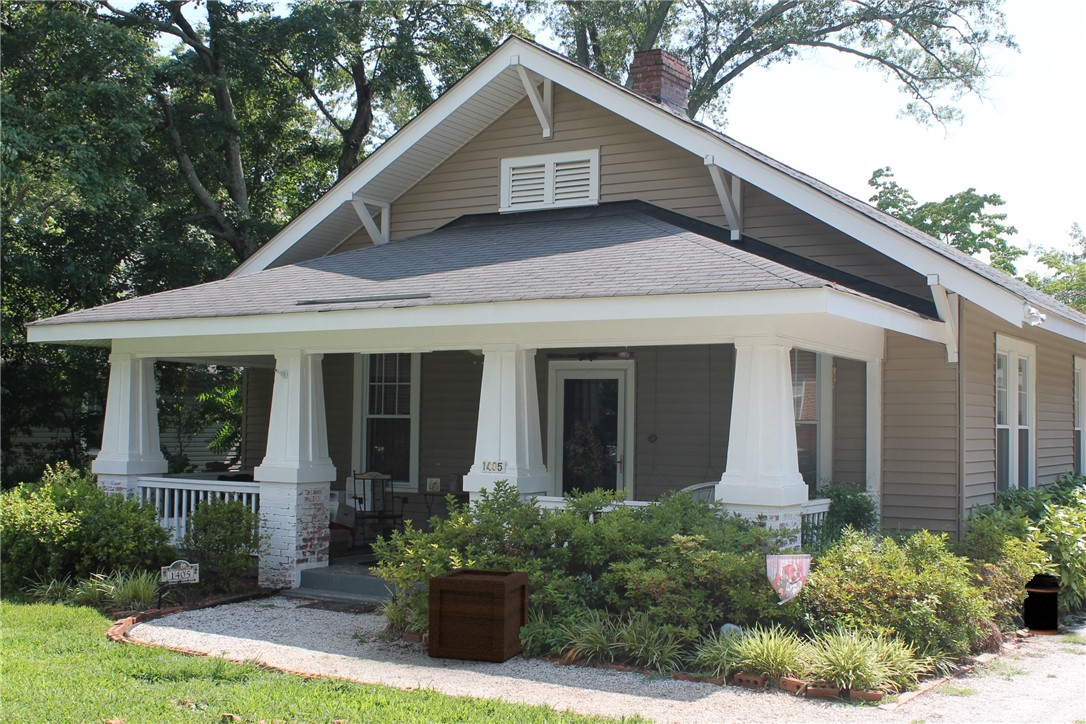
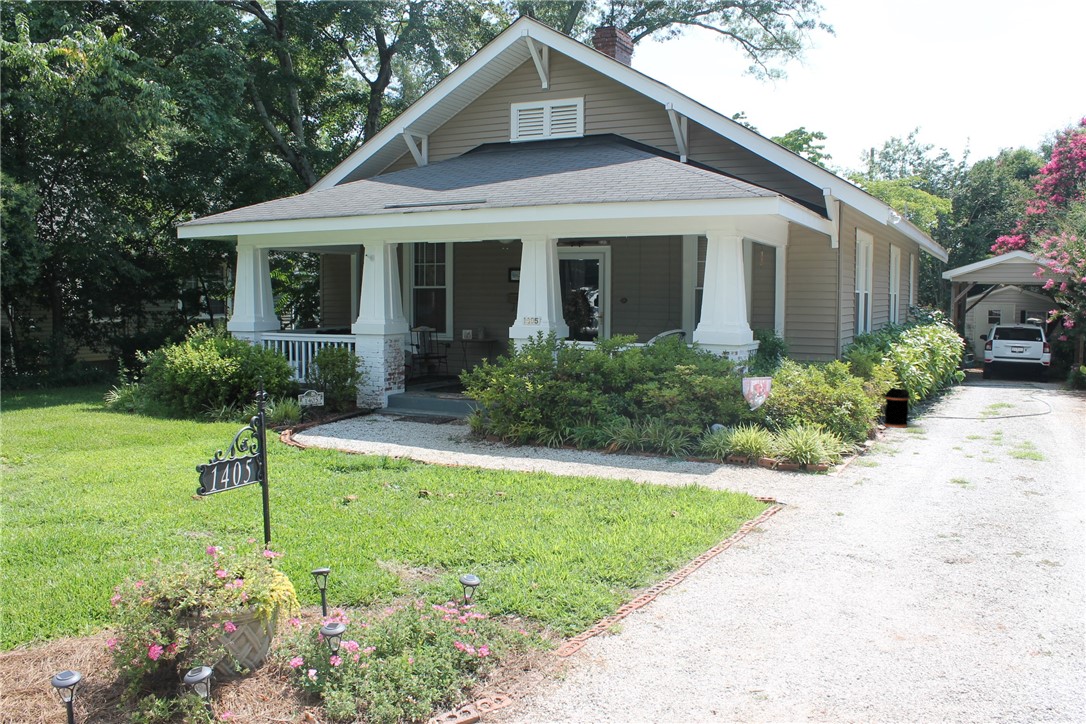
wooden crate: present [428,568,529,663] -> none [513,391,576,453]

